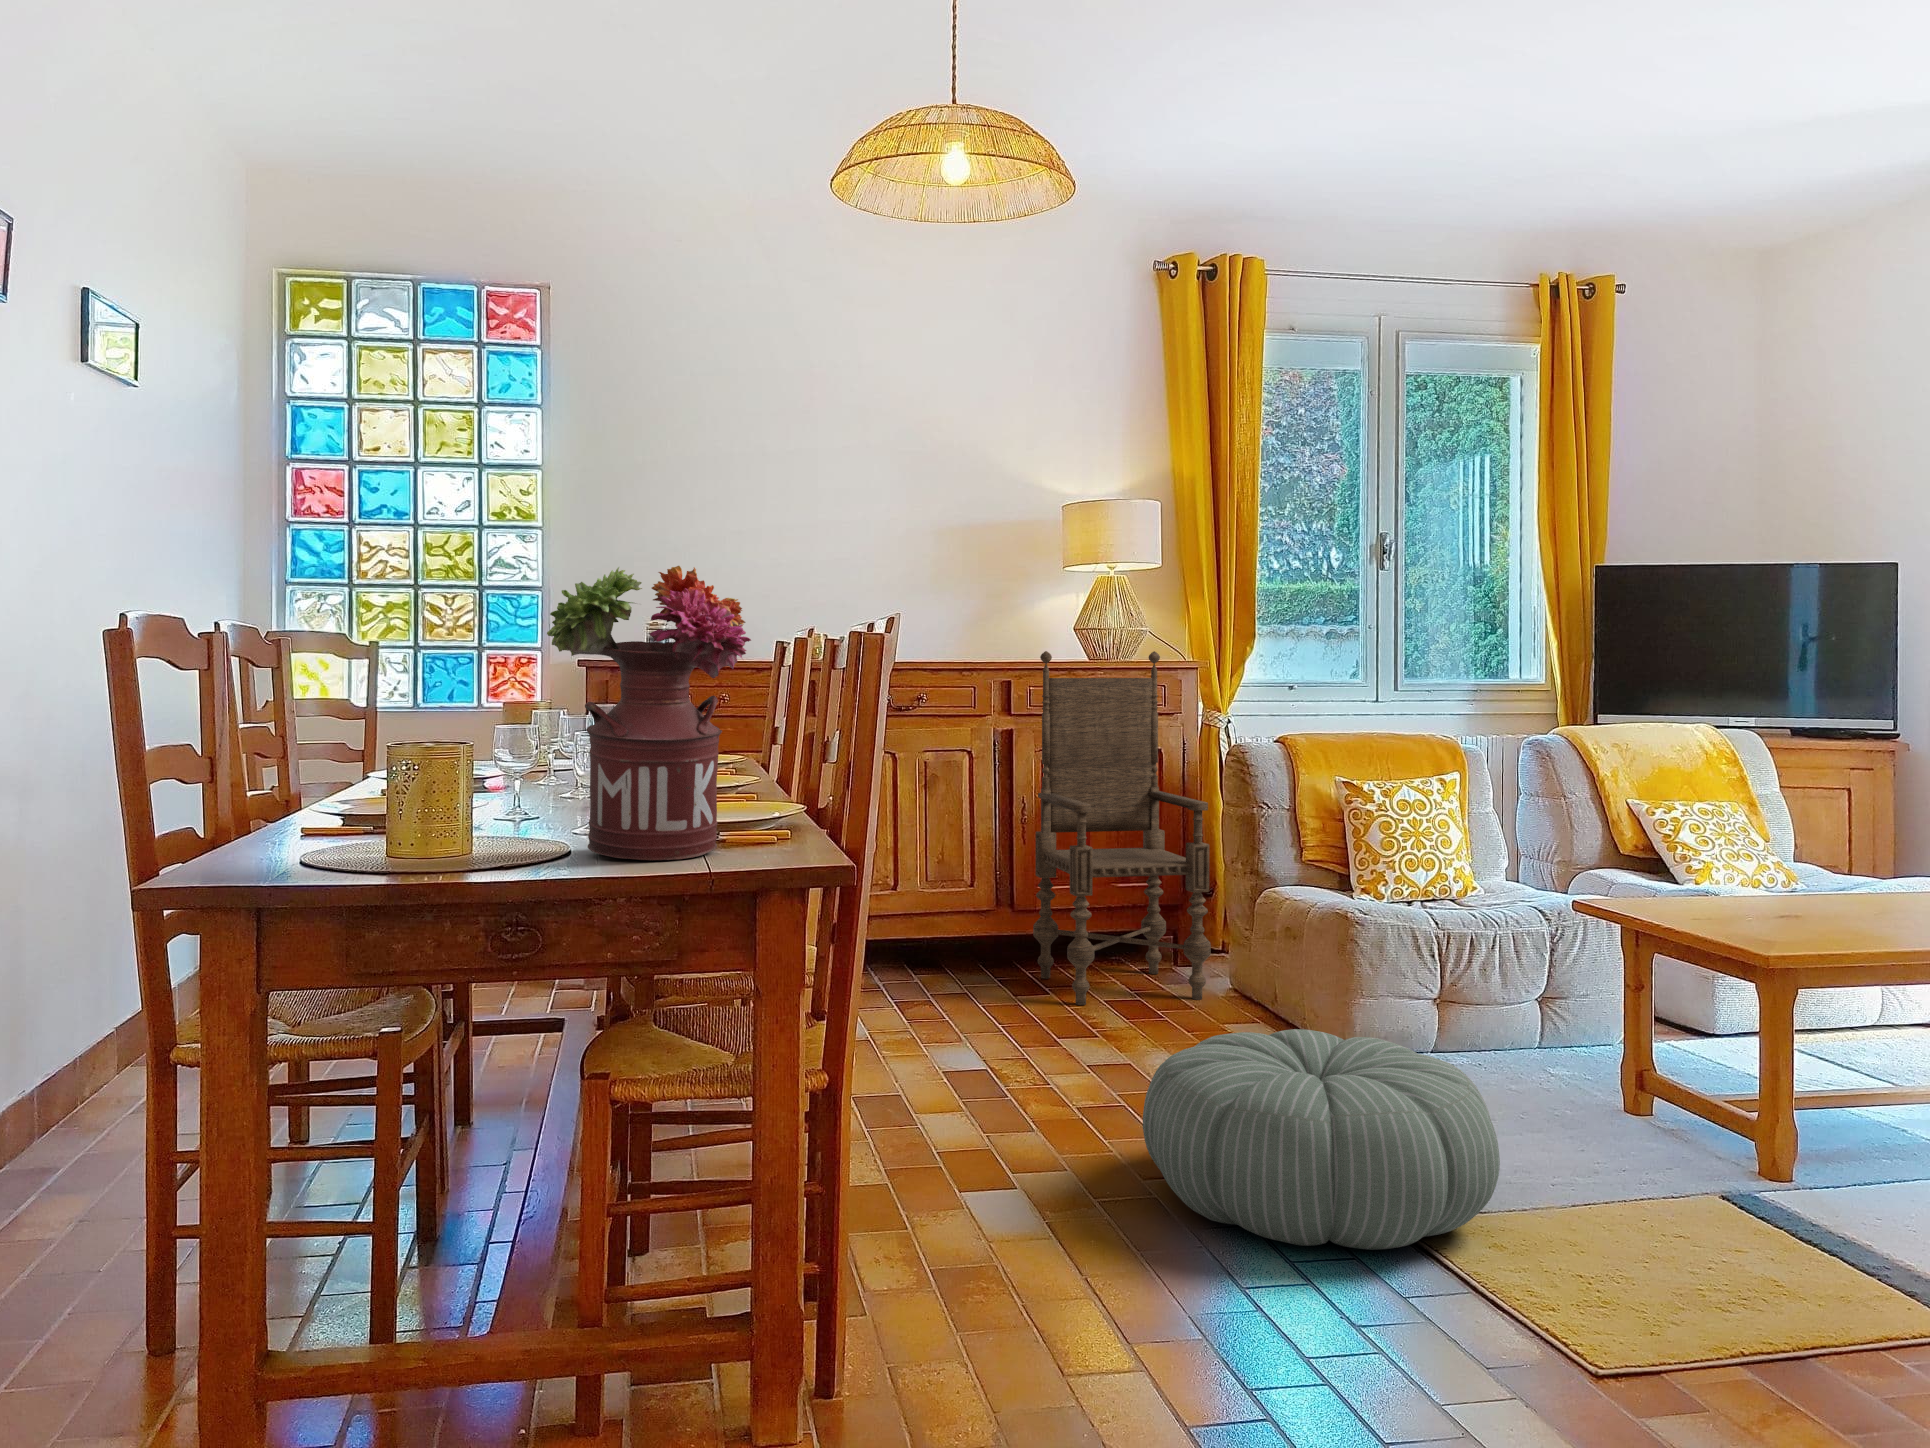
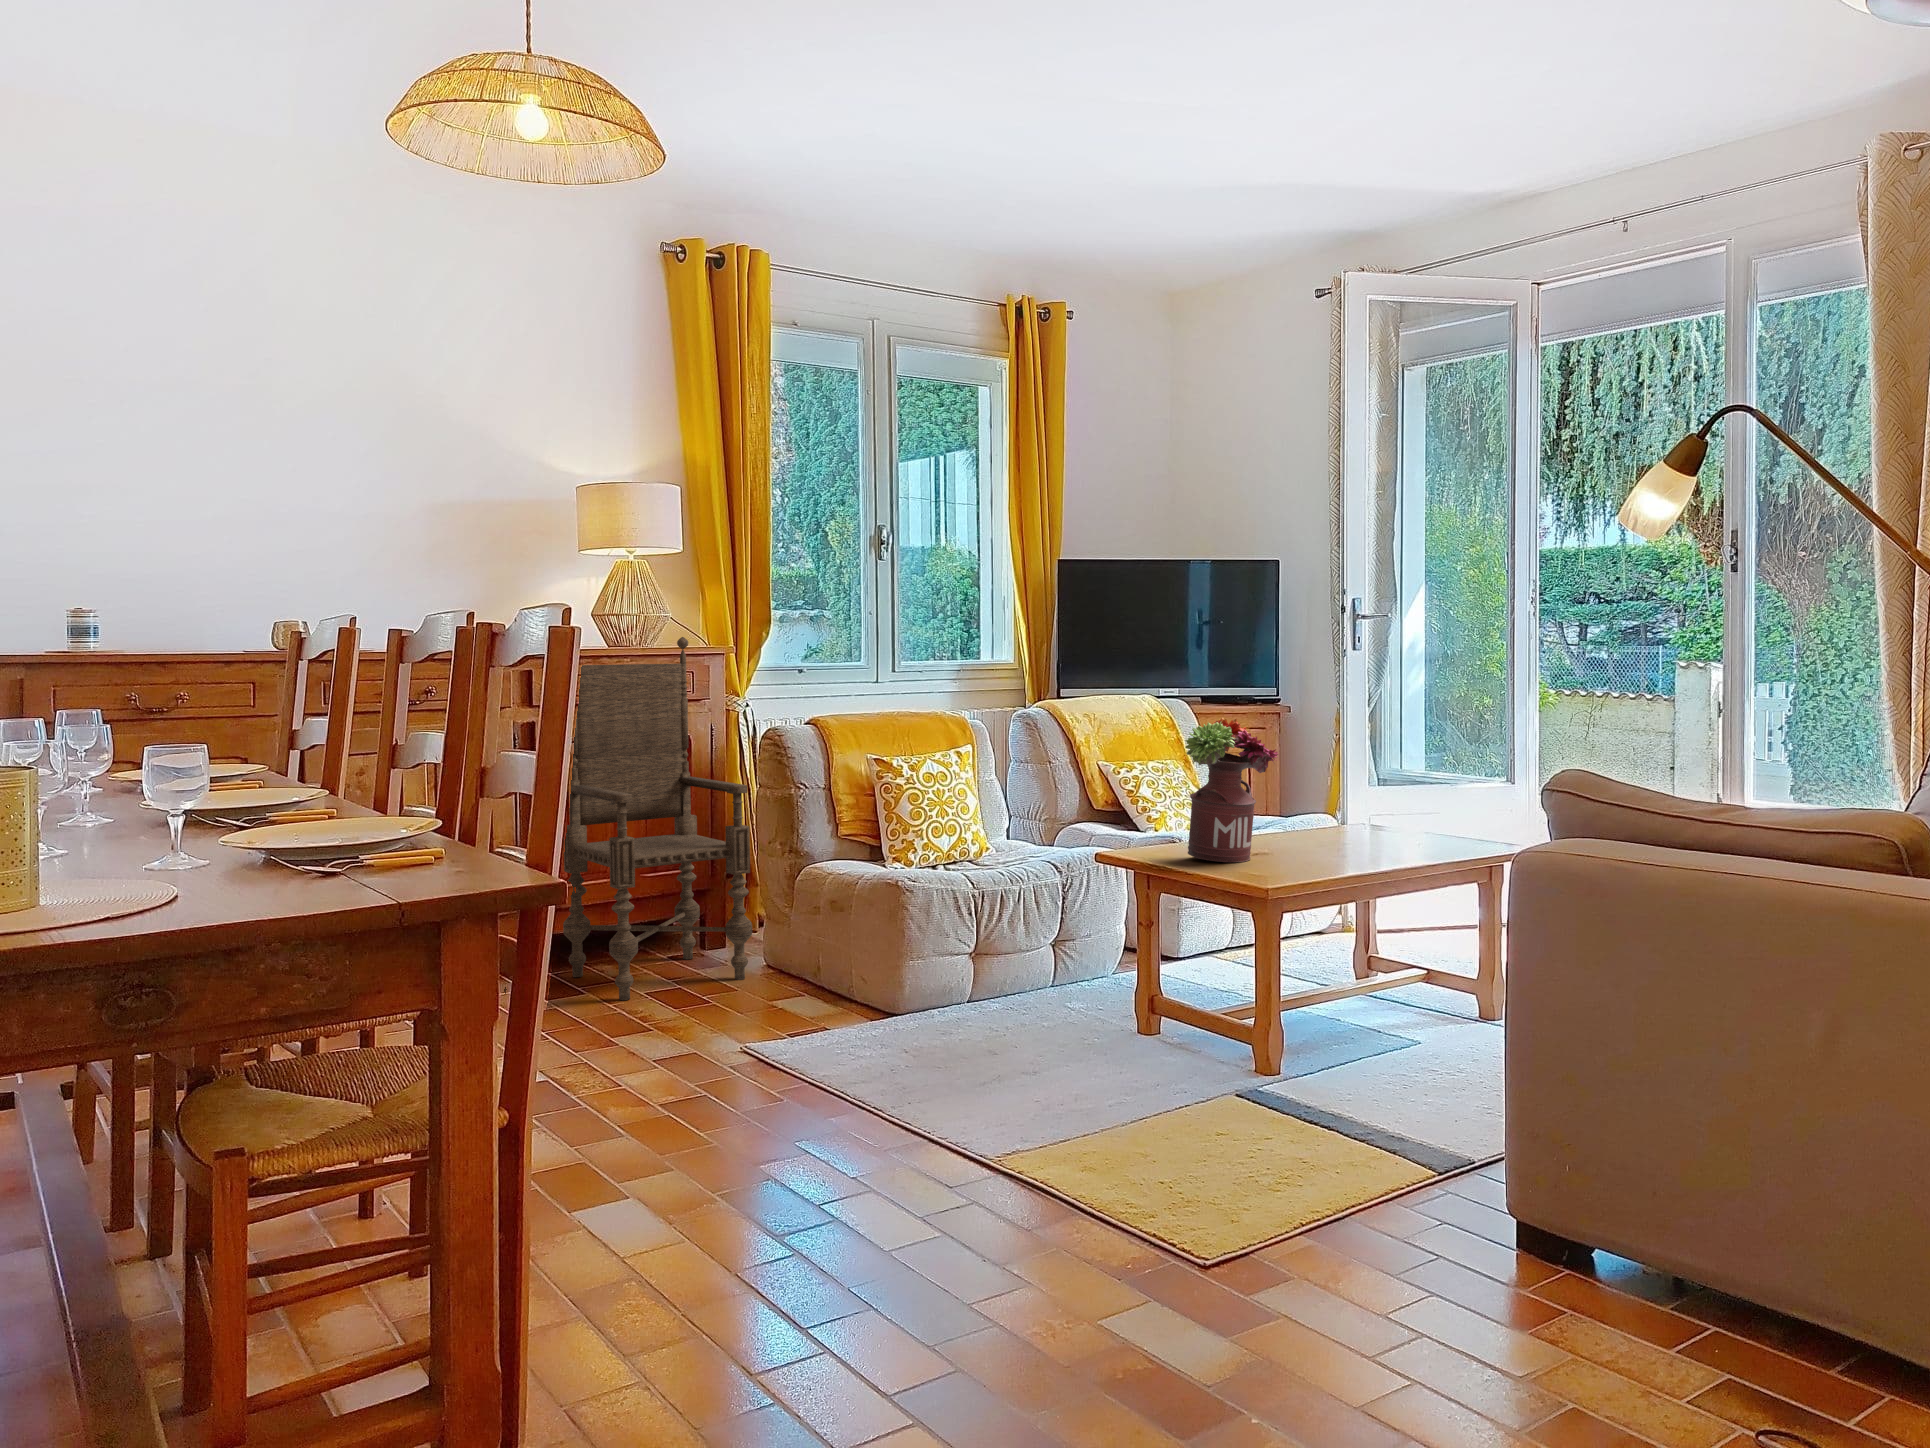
flower arrangement: present [547,566,751,860] -> present [1185,717,1279,862]
pouf: present [1143,1029,1500,1250] -> none [754,997,1085,1207]

